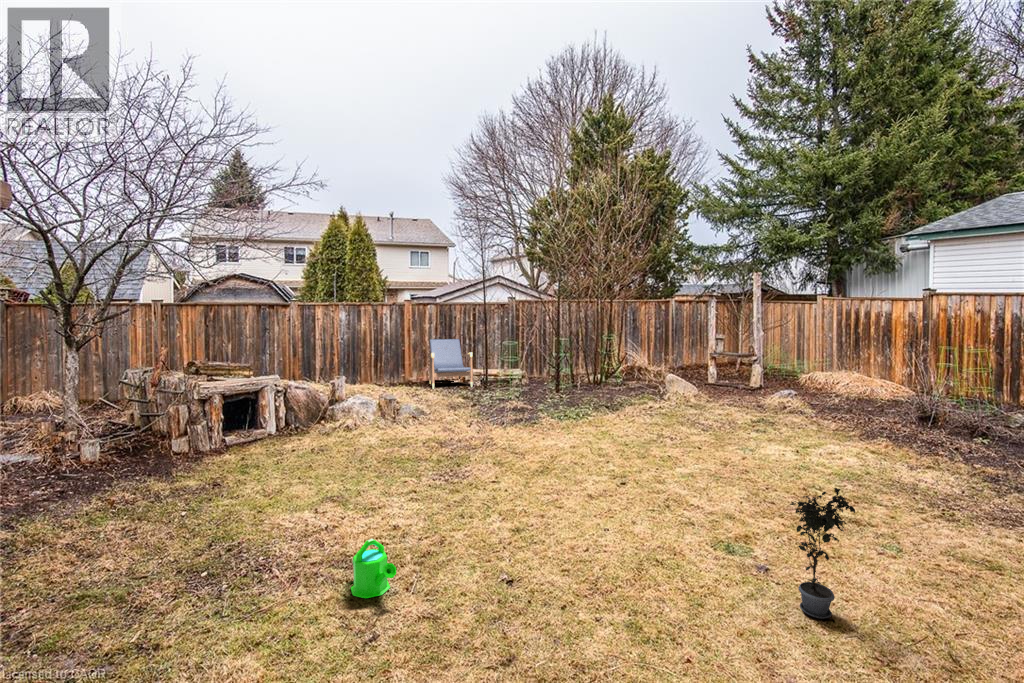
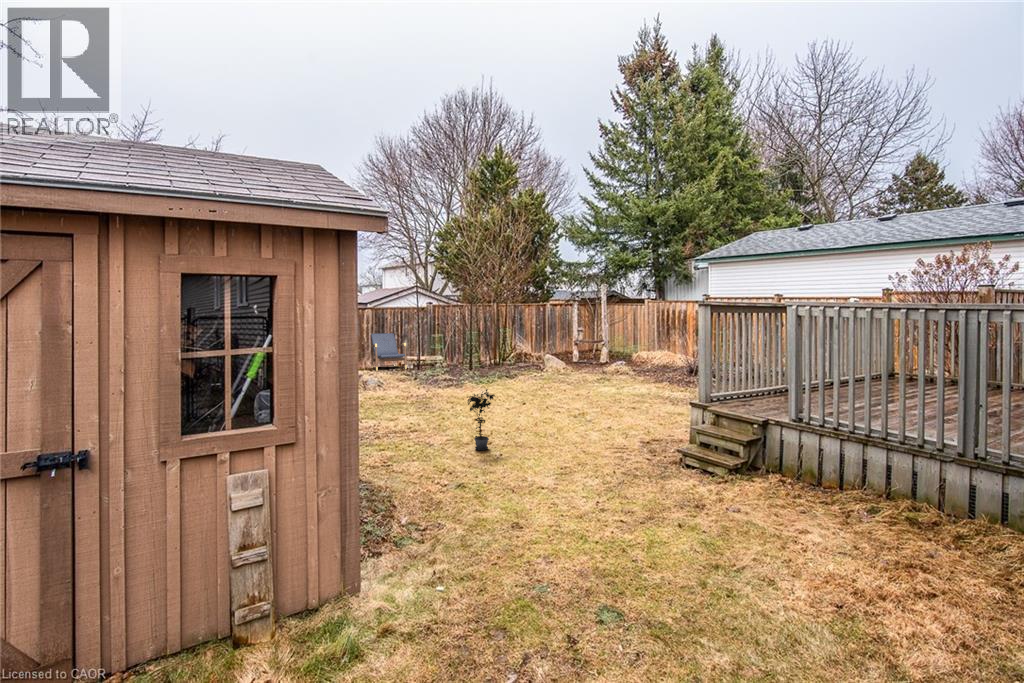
potted plant: present [790,488,855,619] -> present [467,389,495,450]
watering can: present [351,539,396,599] -> none [392,427,421,456]

